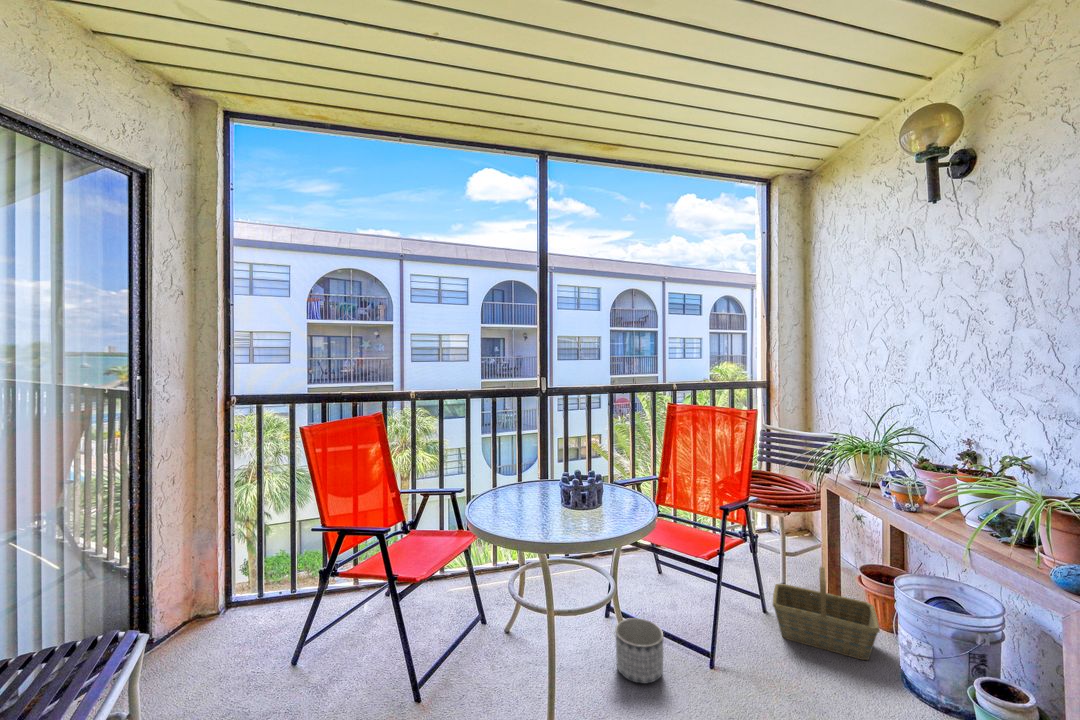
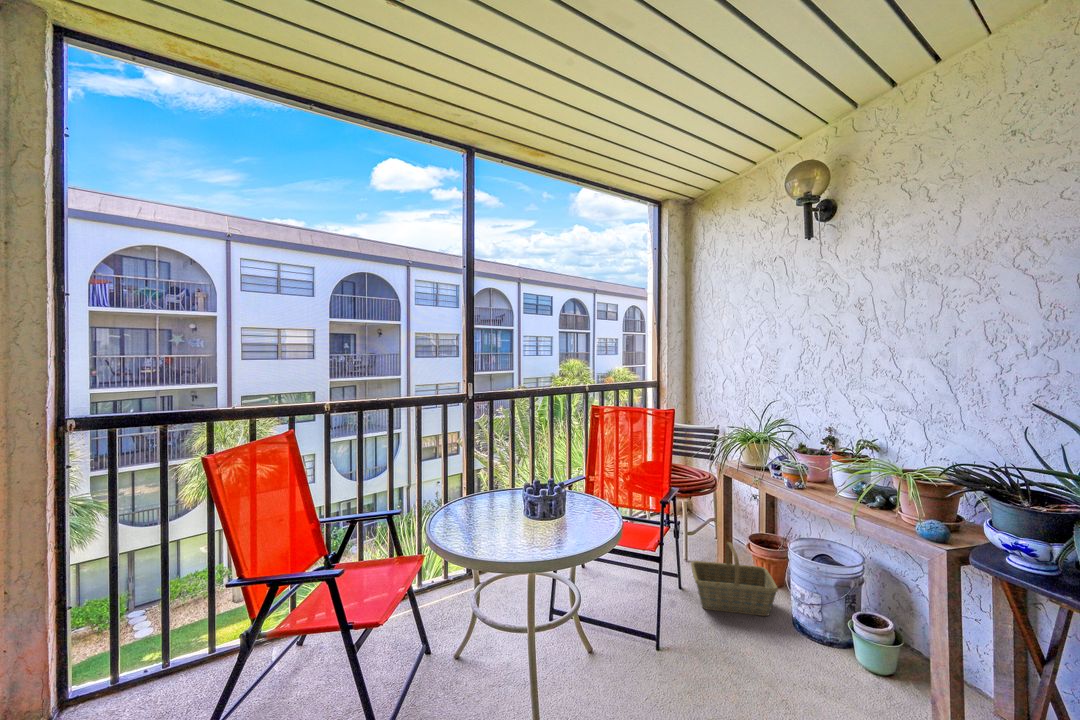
planter: present [615,618,663,683] -> none [578,616,623,680]

